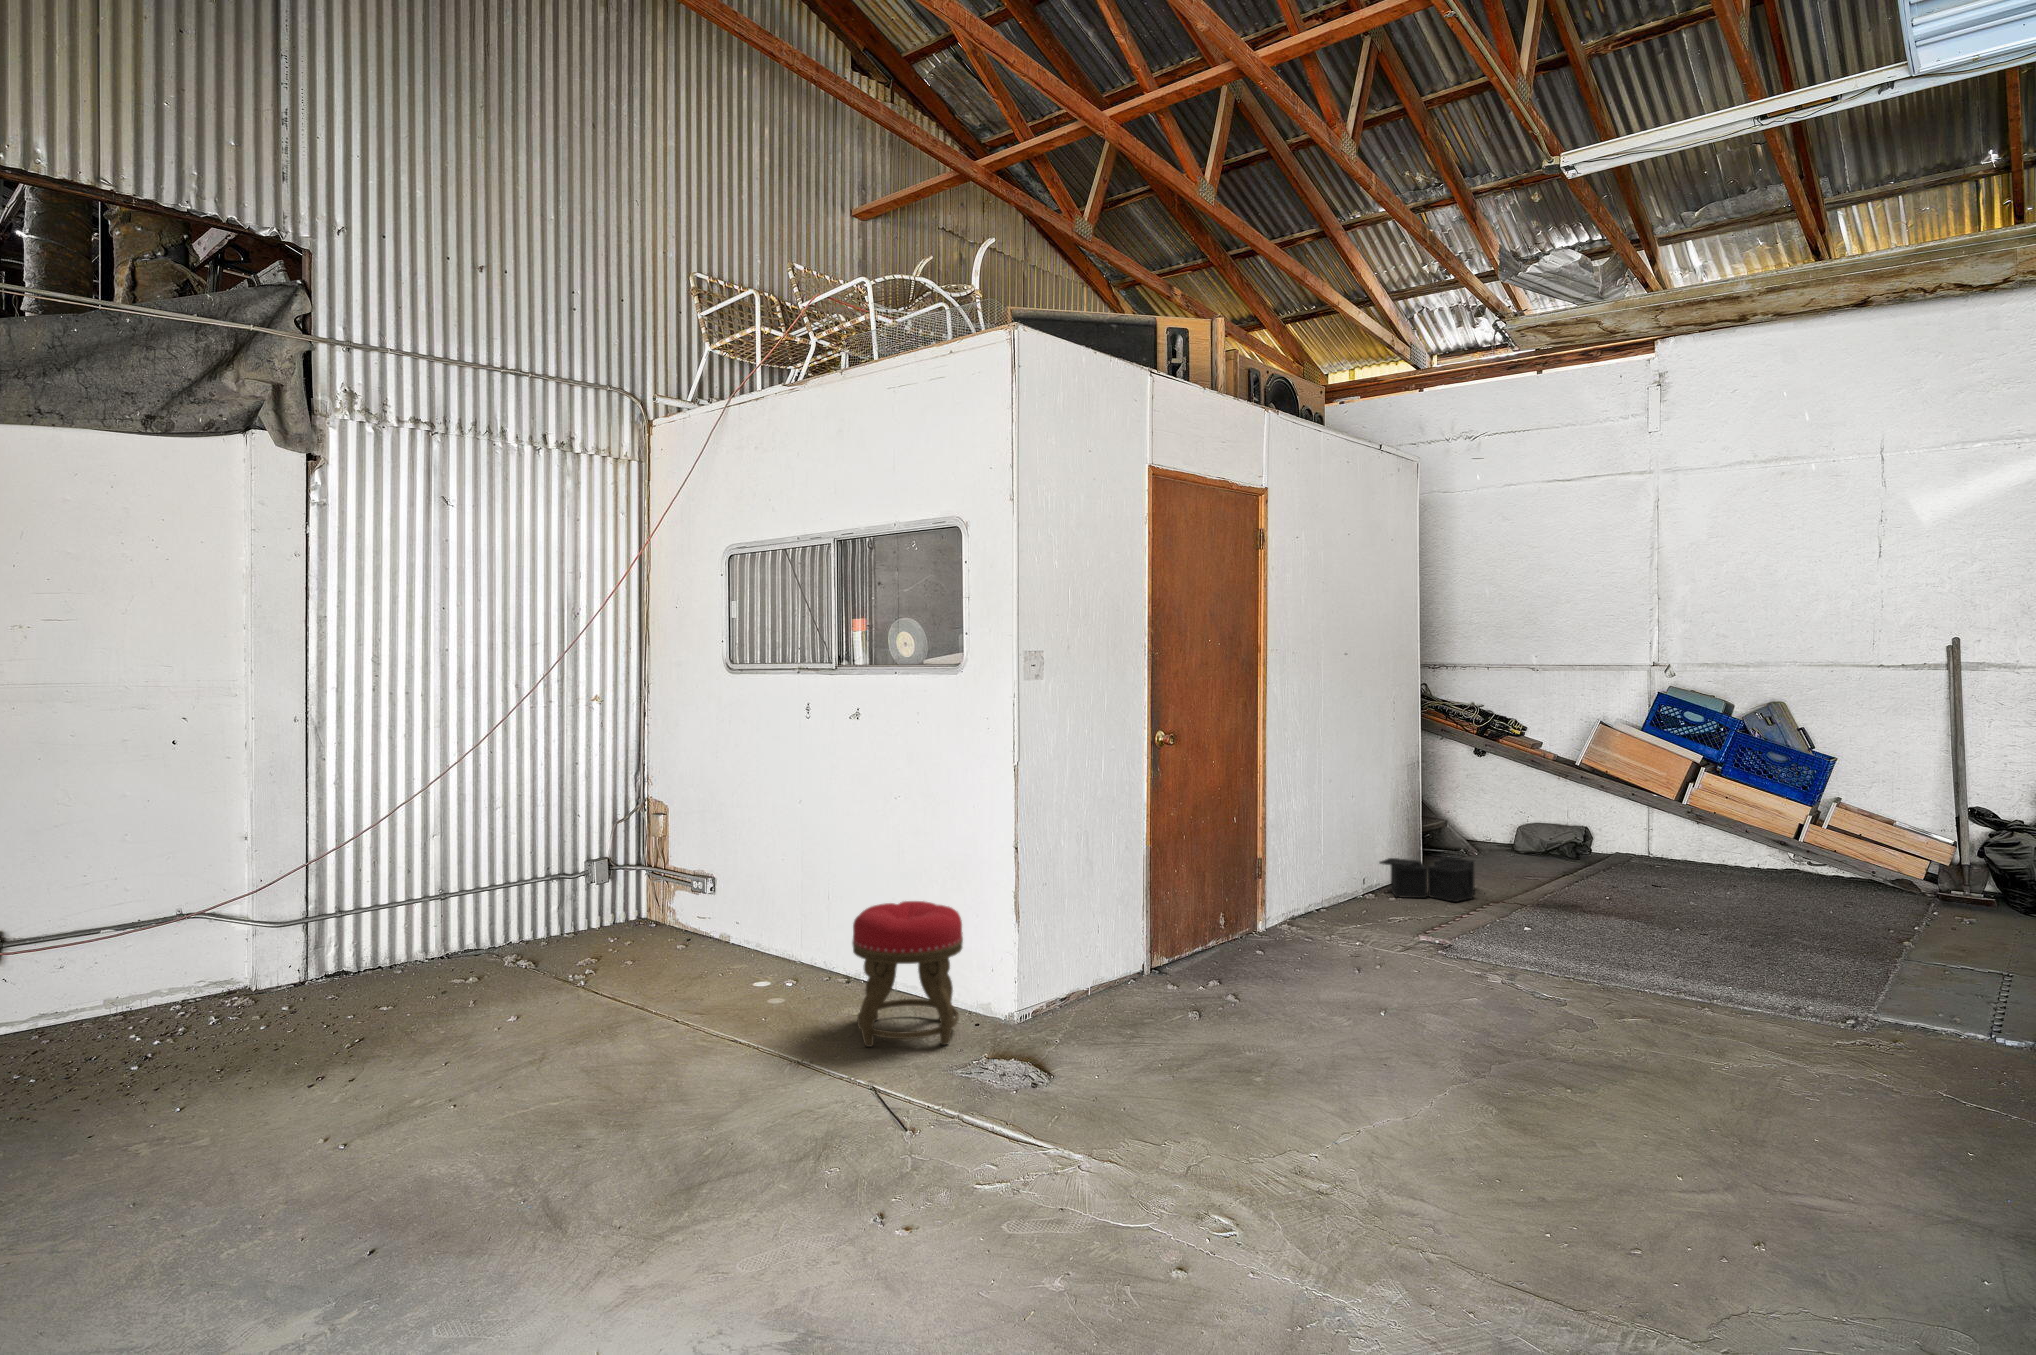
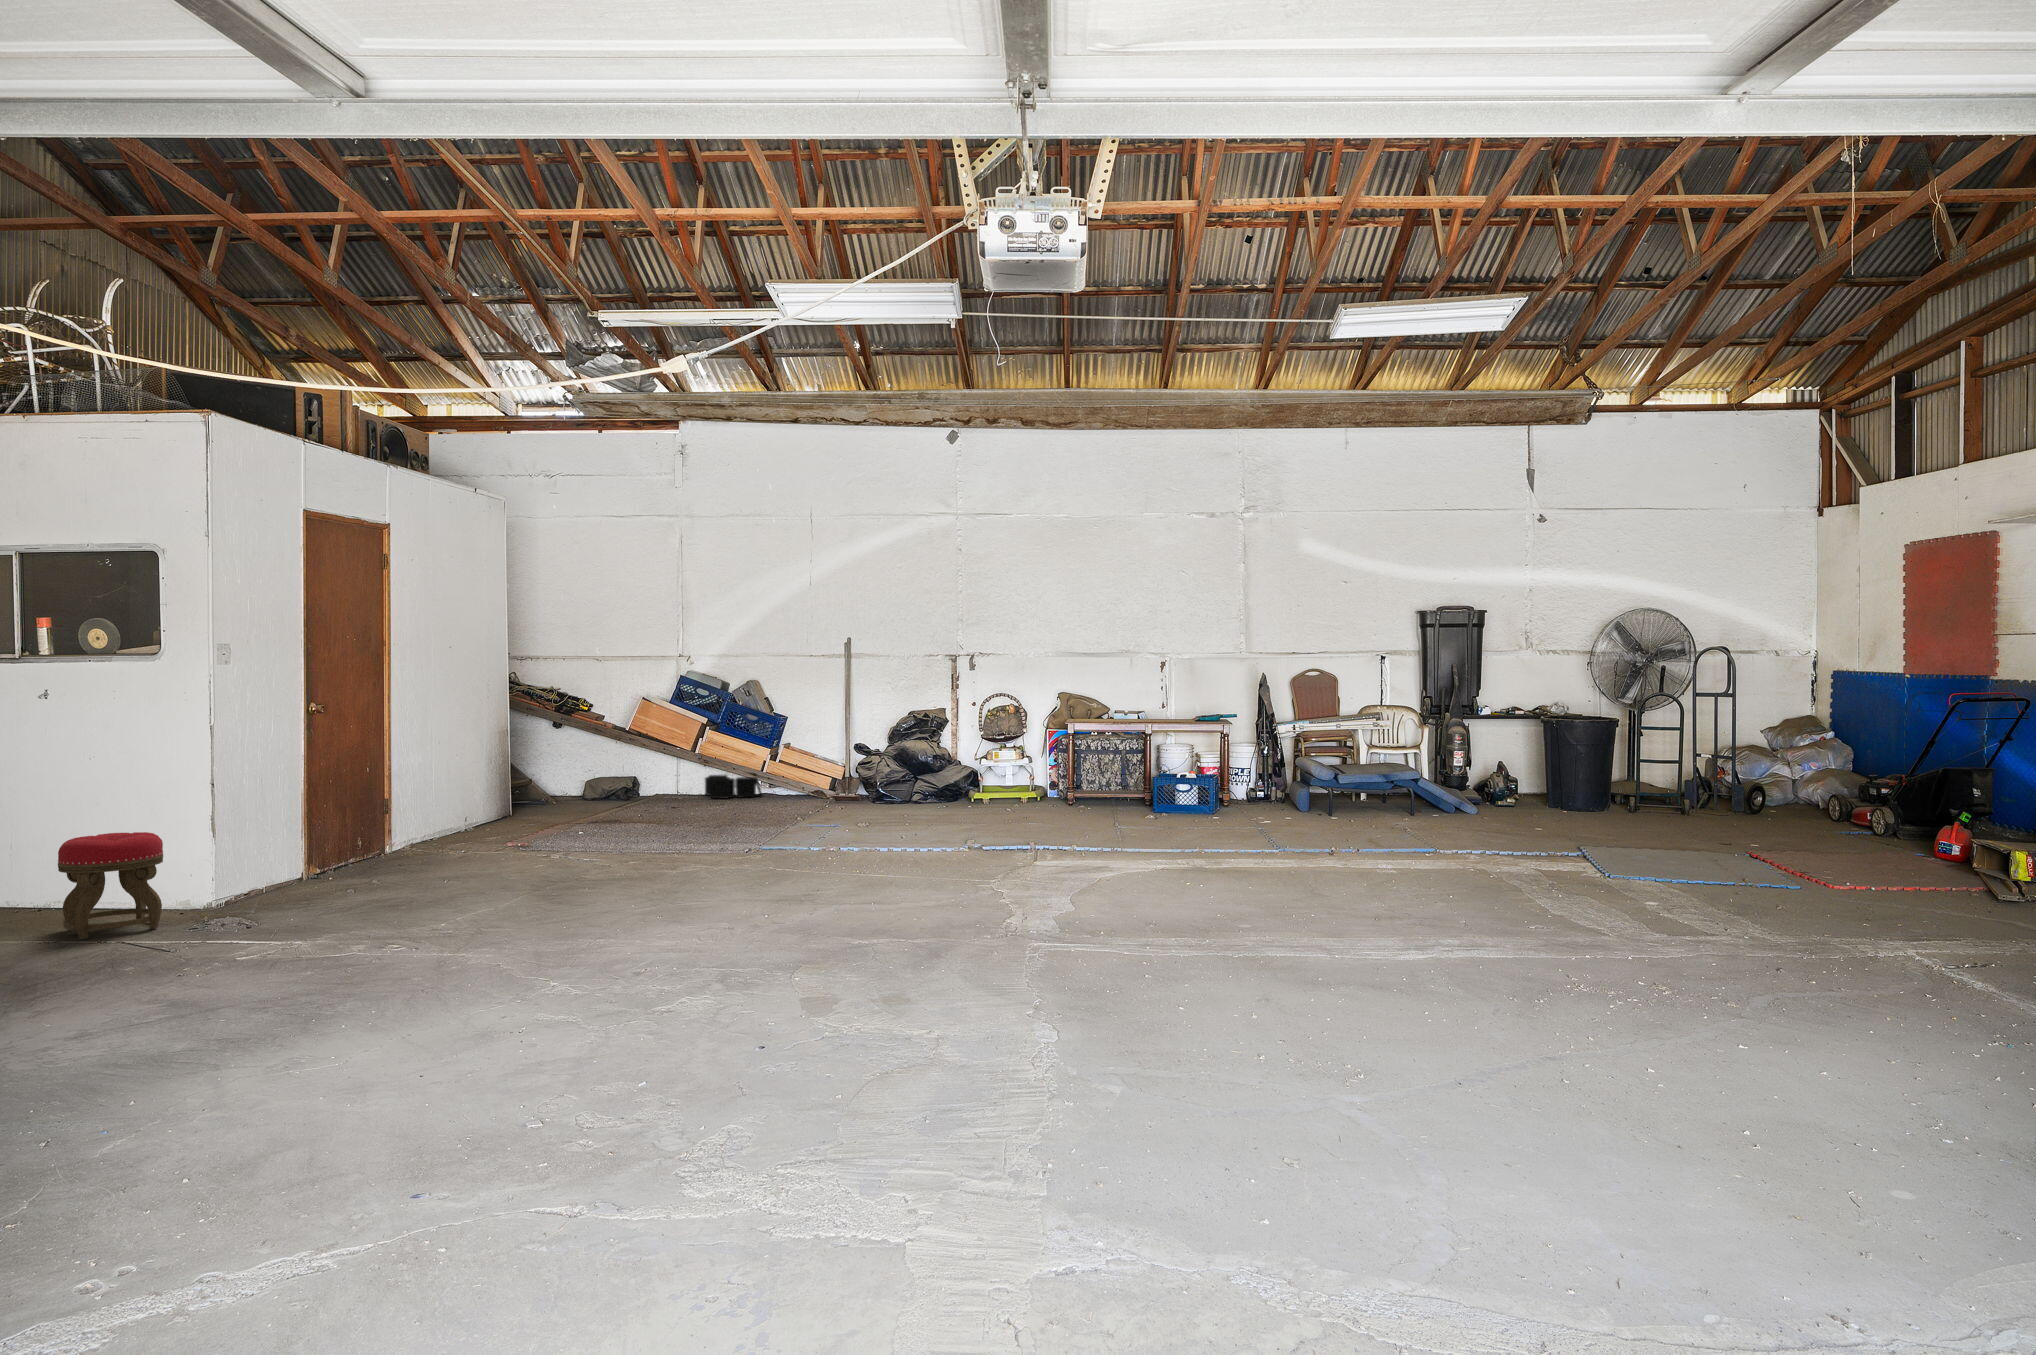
storage bin: present [1380,857,1475,902] -> present [705,774,762,799]

